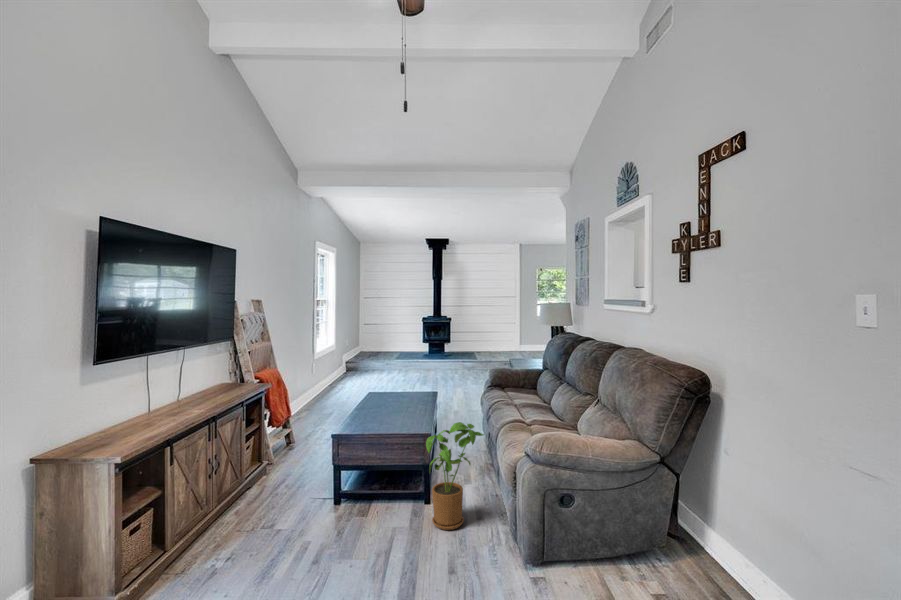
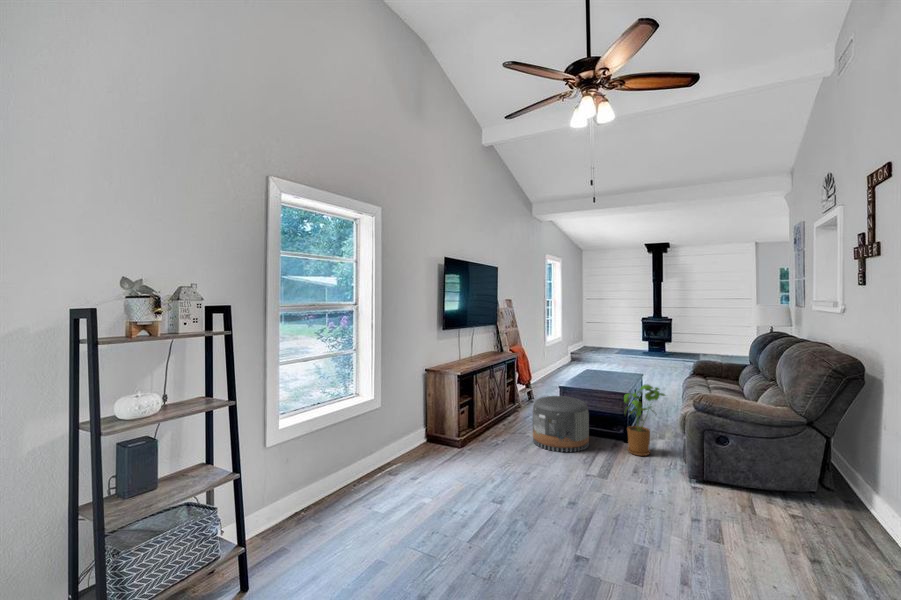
pouf: none [285,451,377,557] -> present [533,396,589,452]

